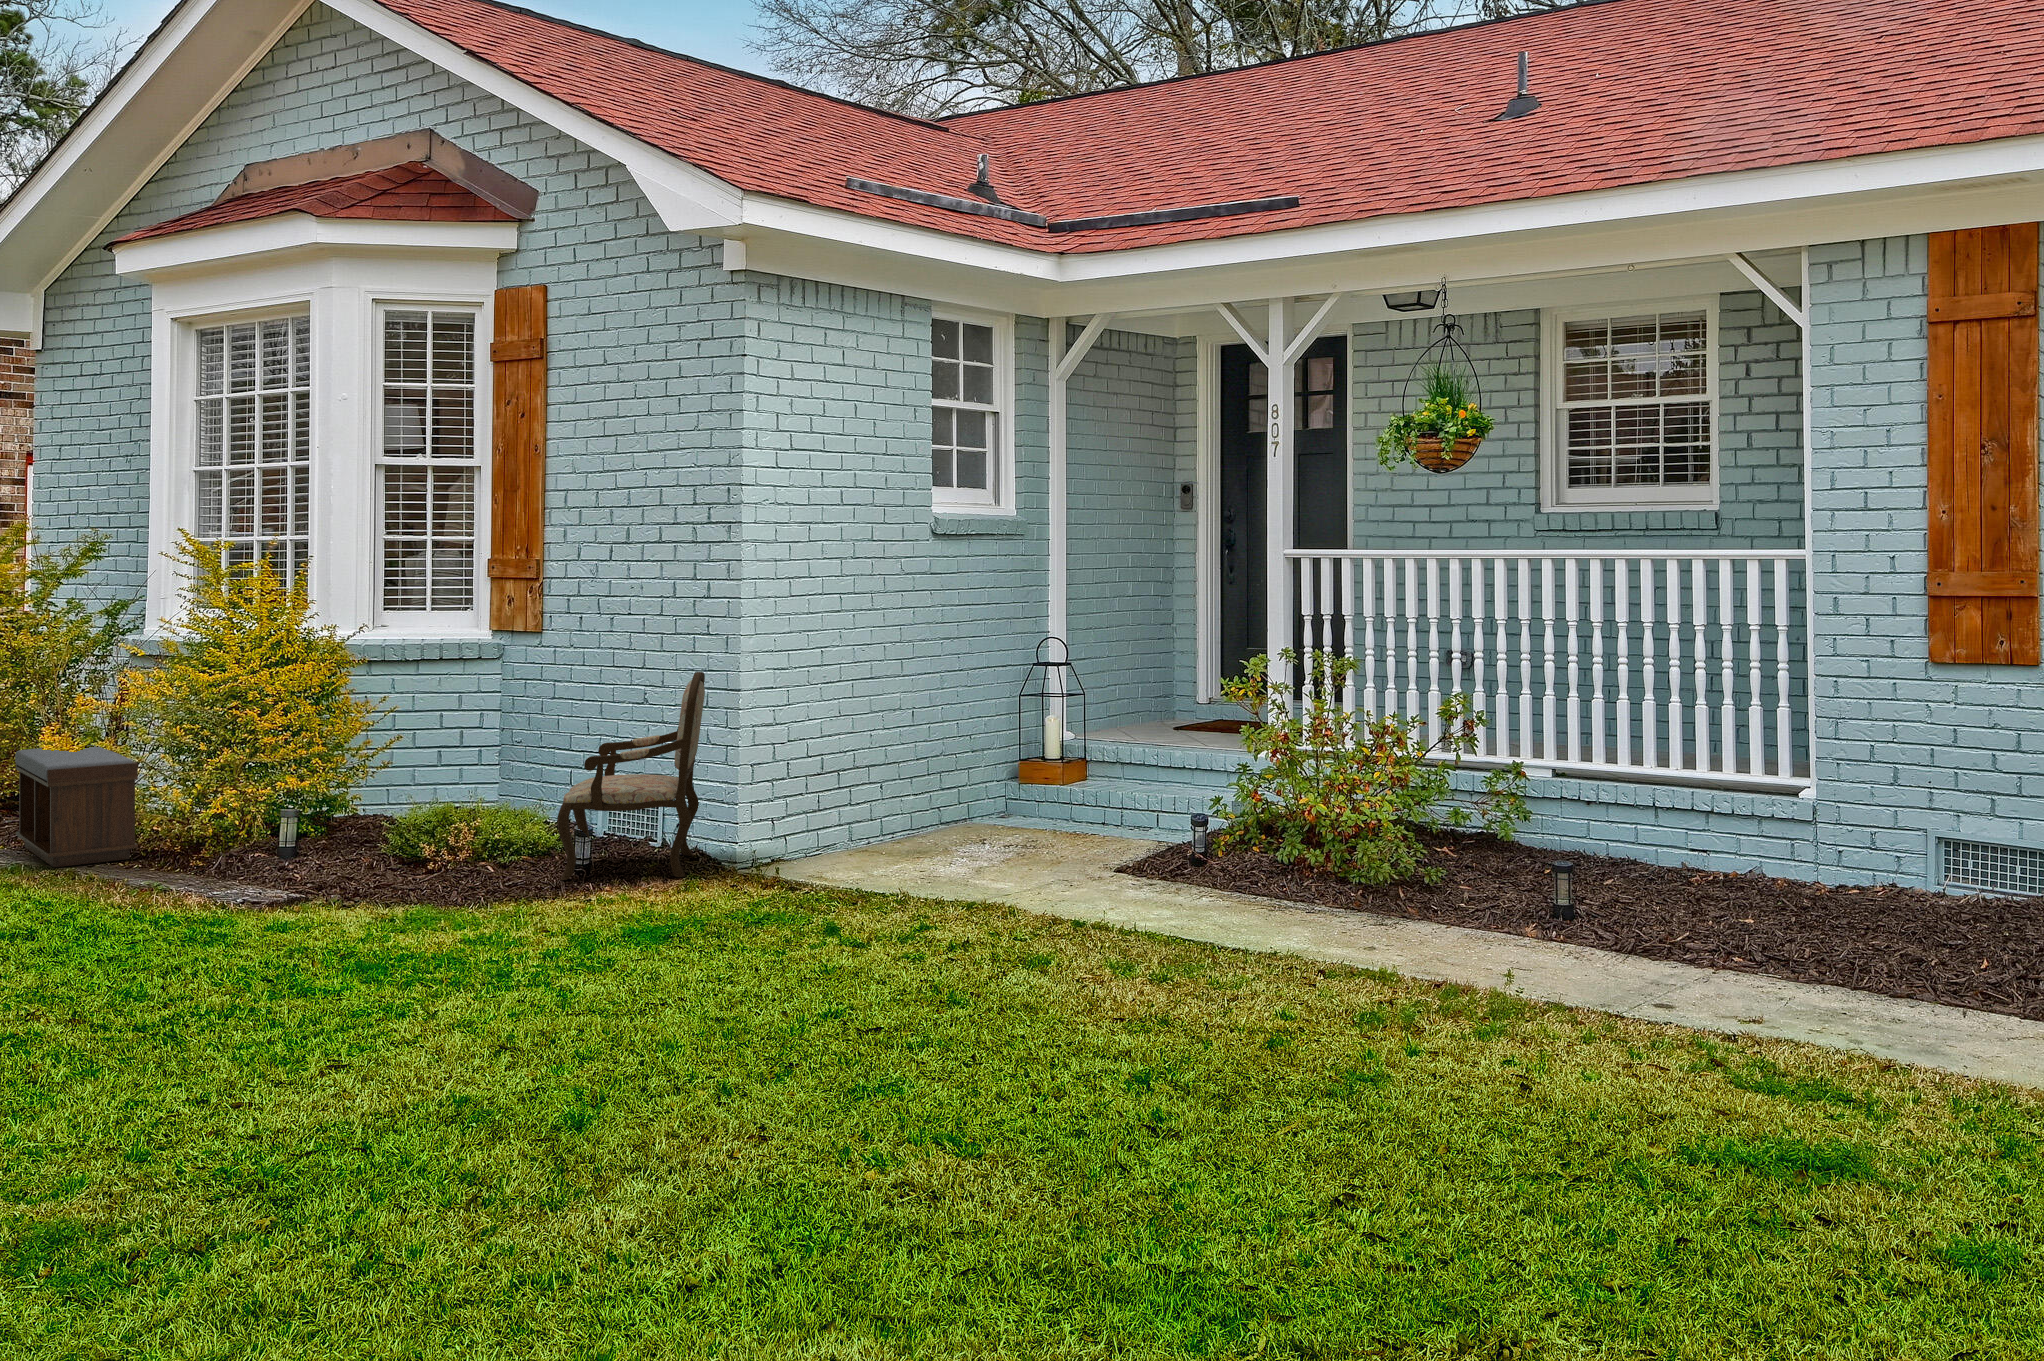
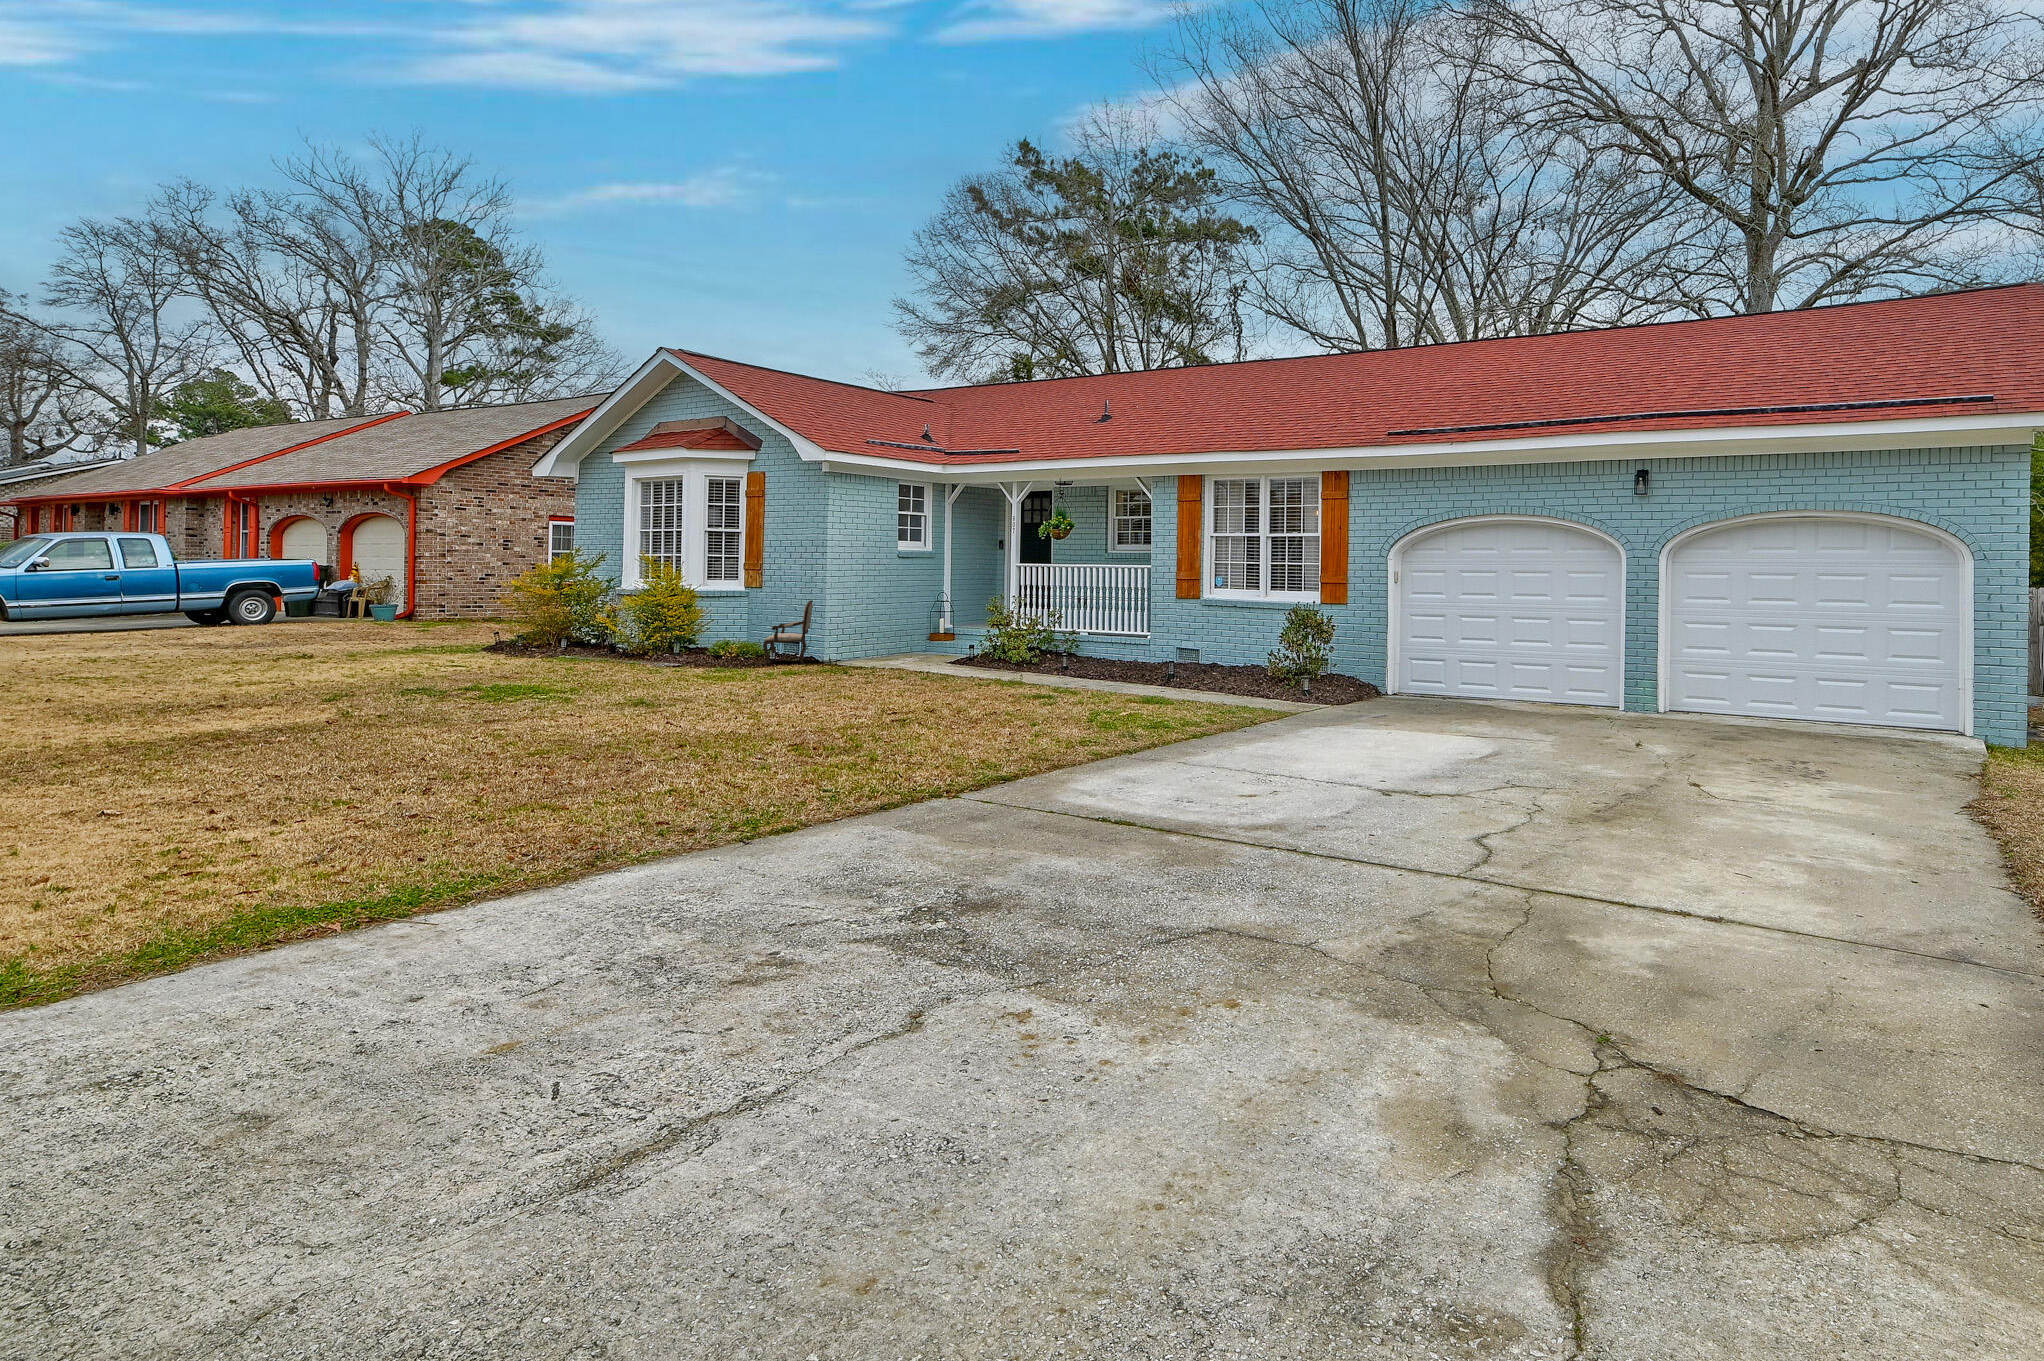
bench: present [15,746,138,867] -> none [582,625,626,662]

